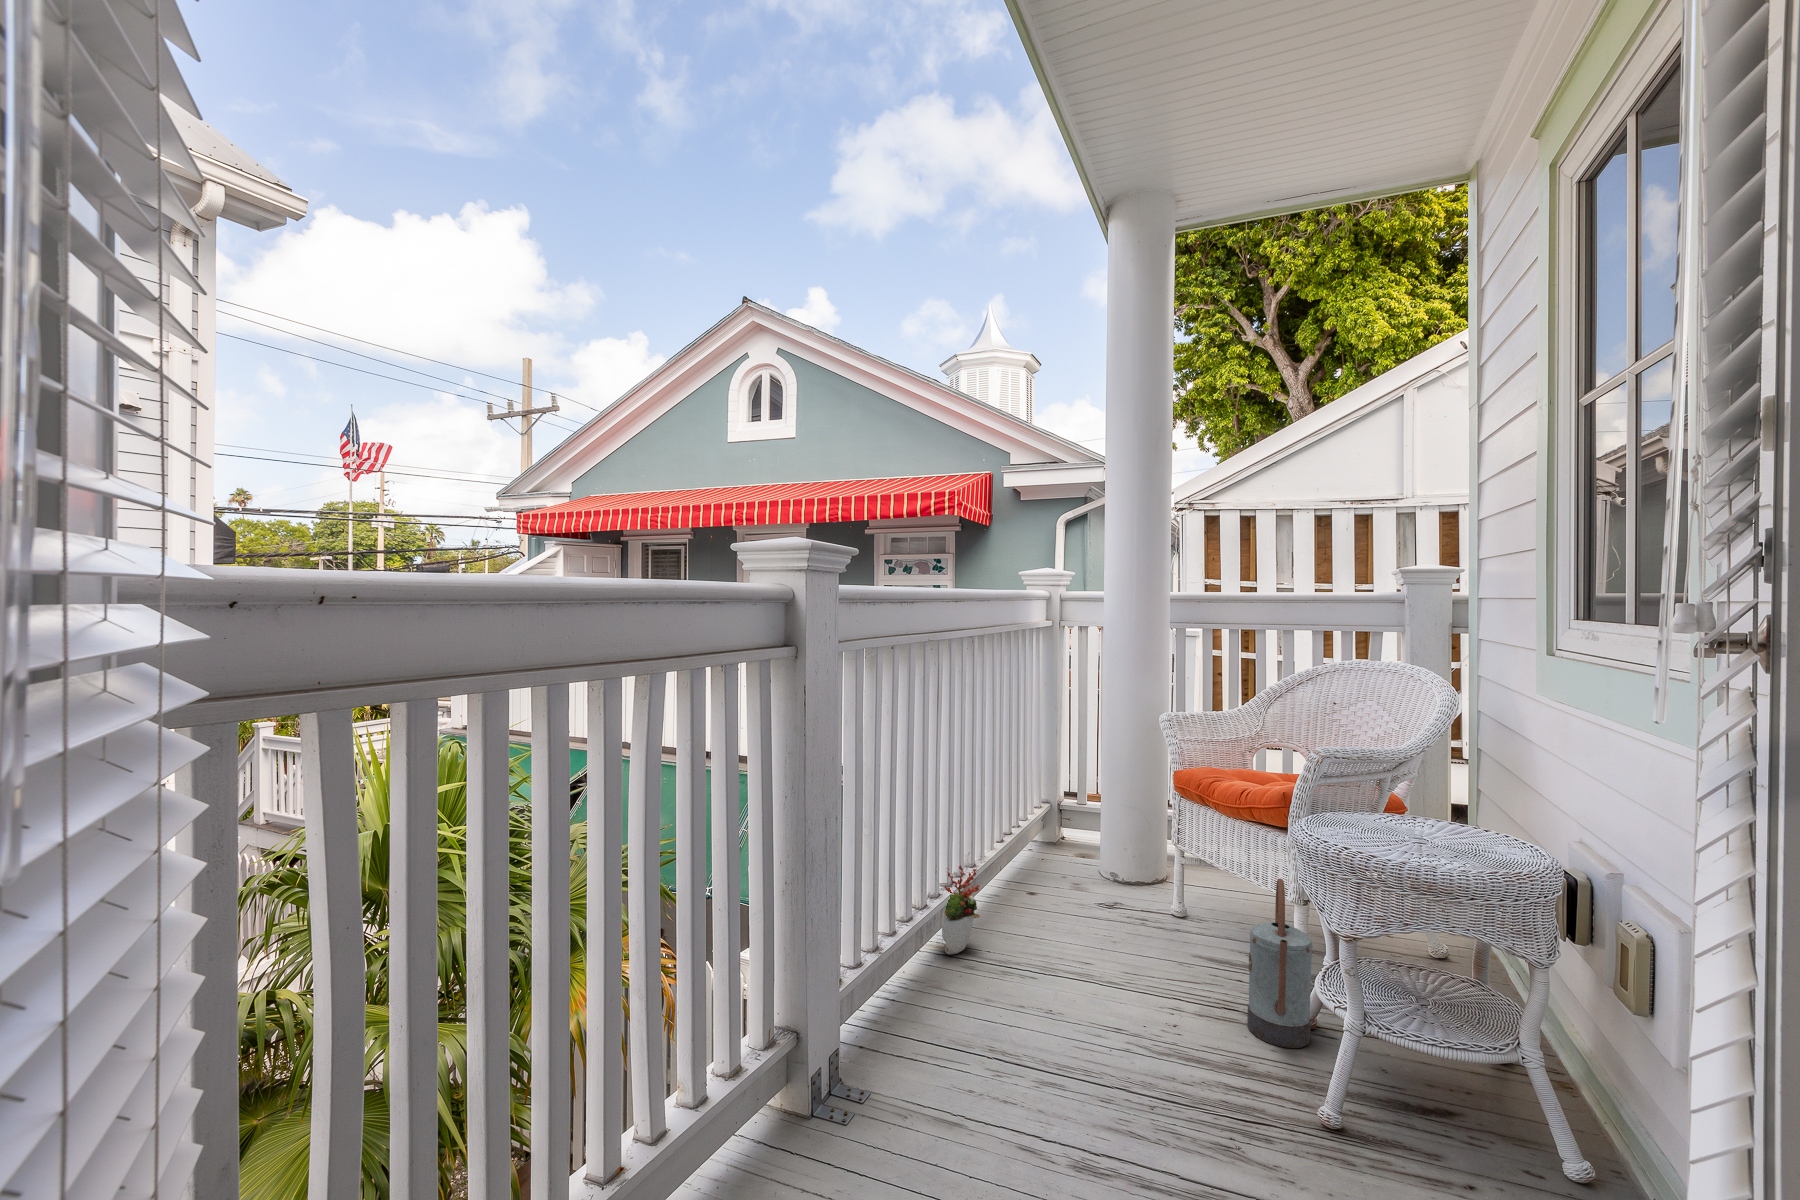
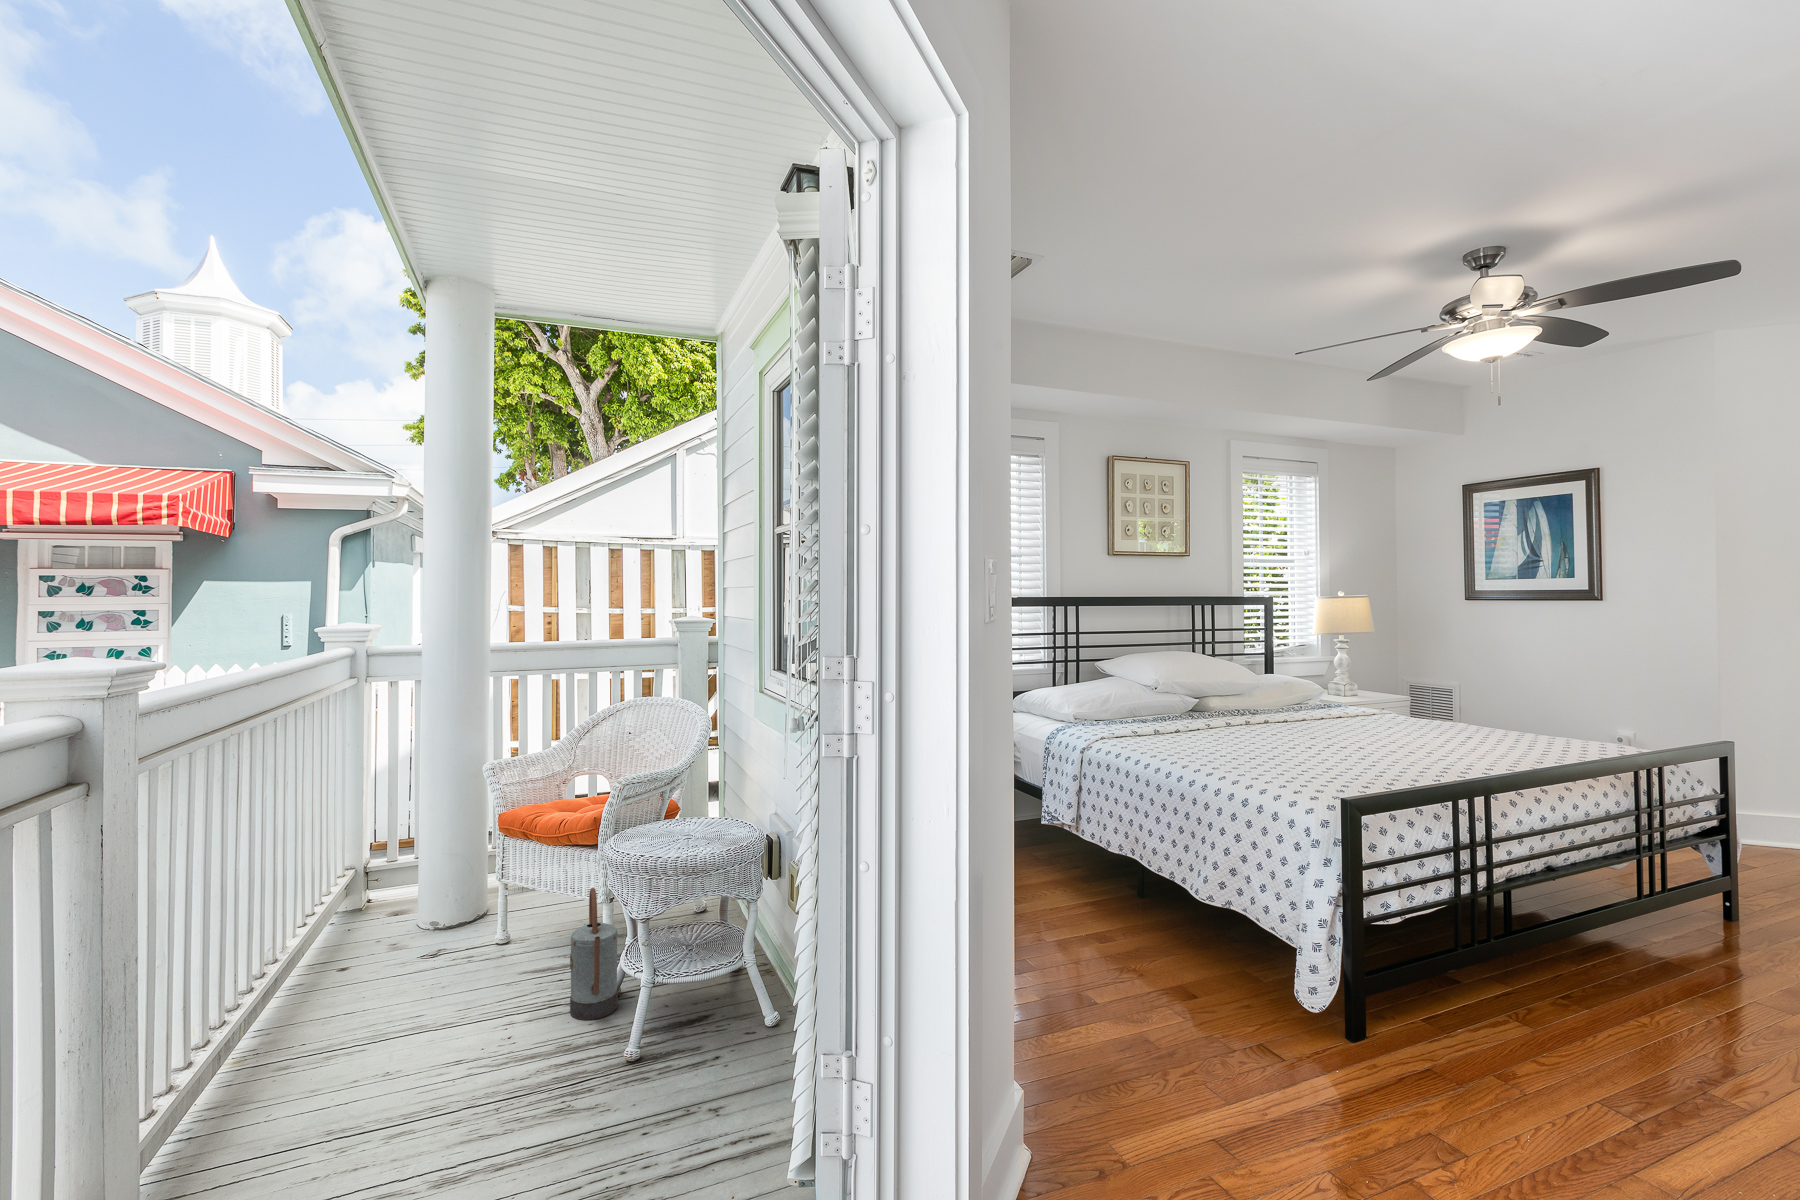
decorative plant: present [942,865,980,954] -> none [241,964,294,1066]

